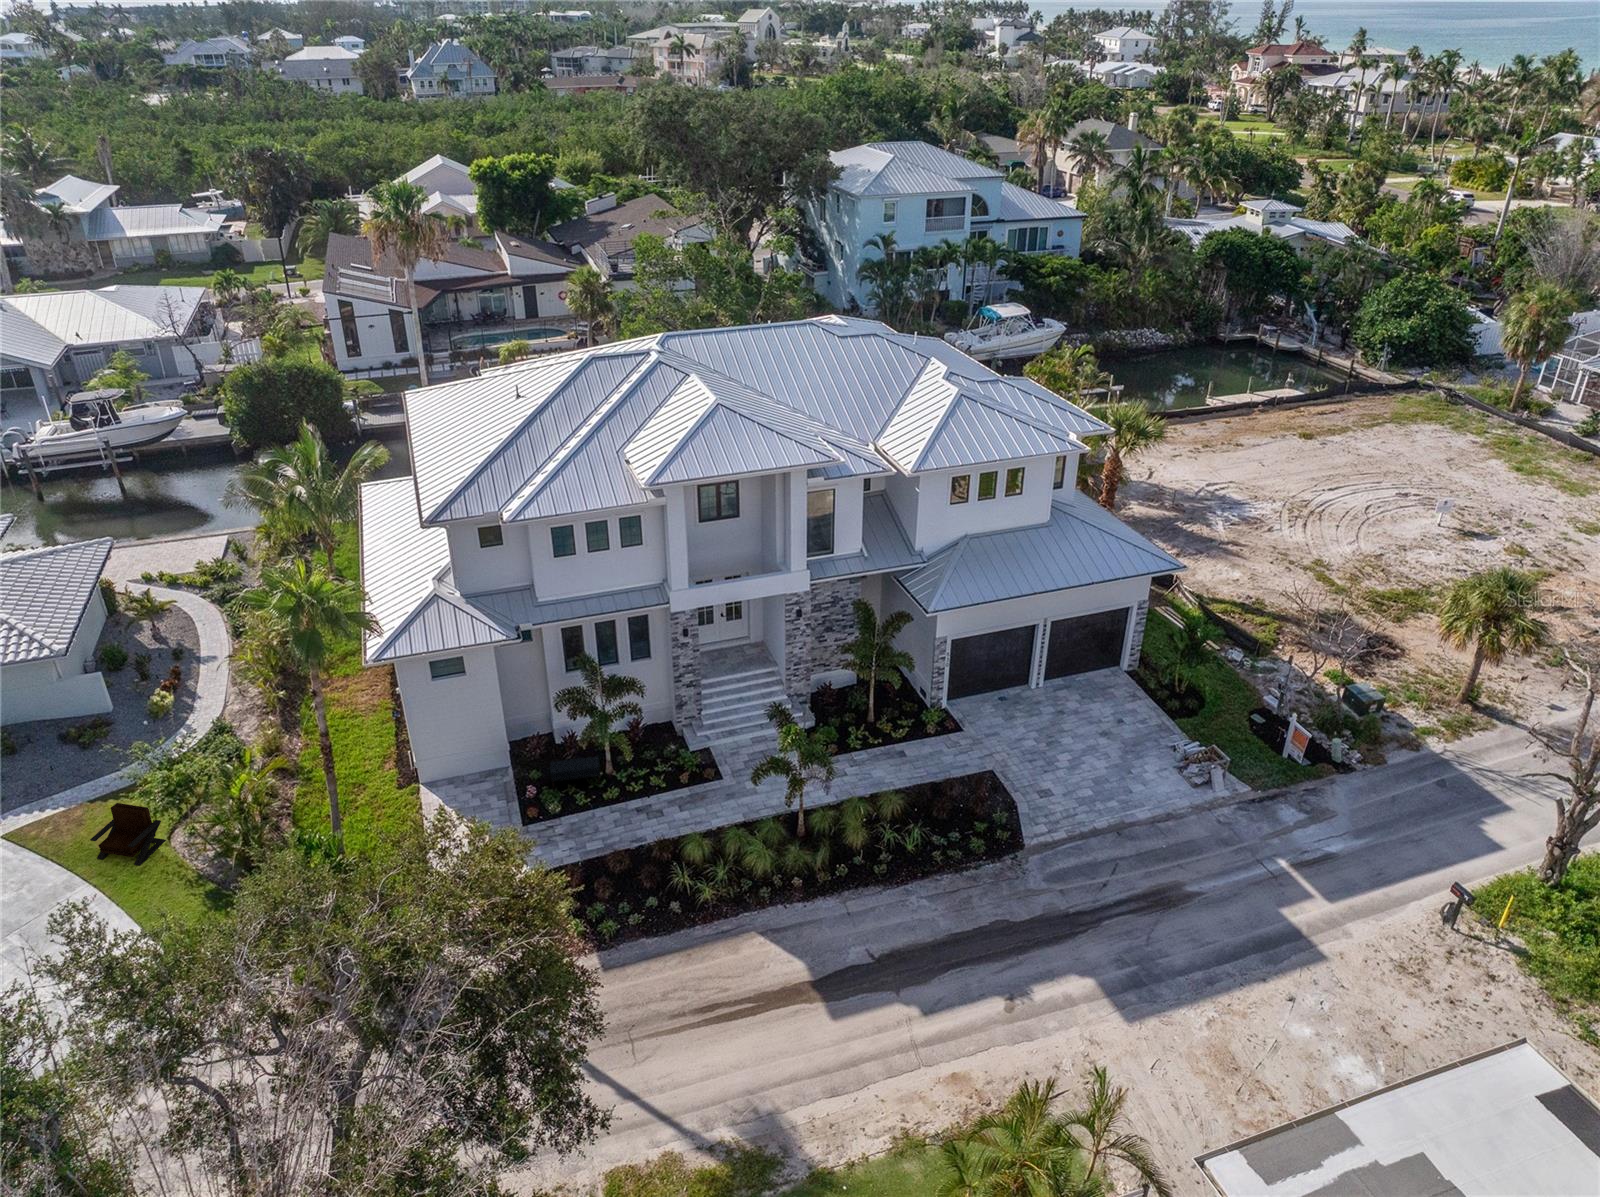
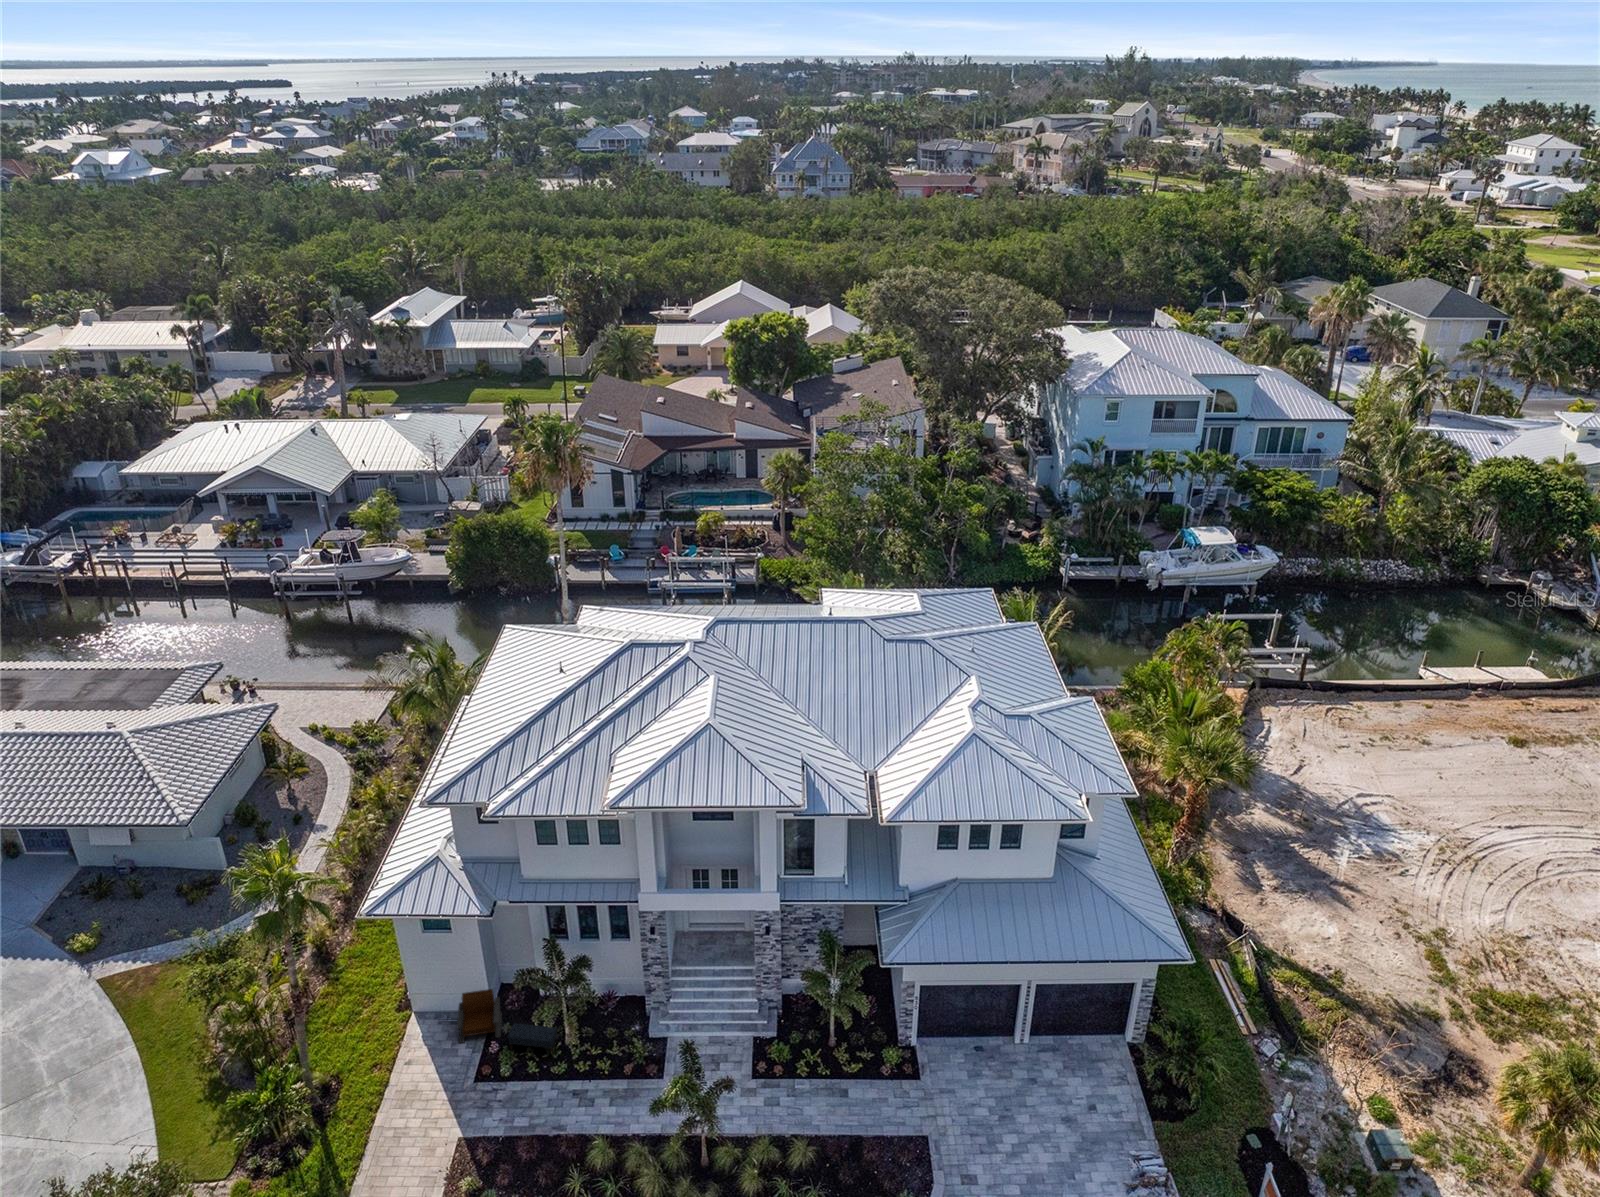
lounge chair: present [90,803,166,866] -> present [457,989,502,1043]

